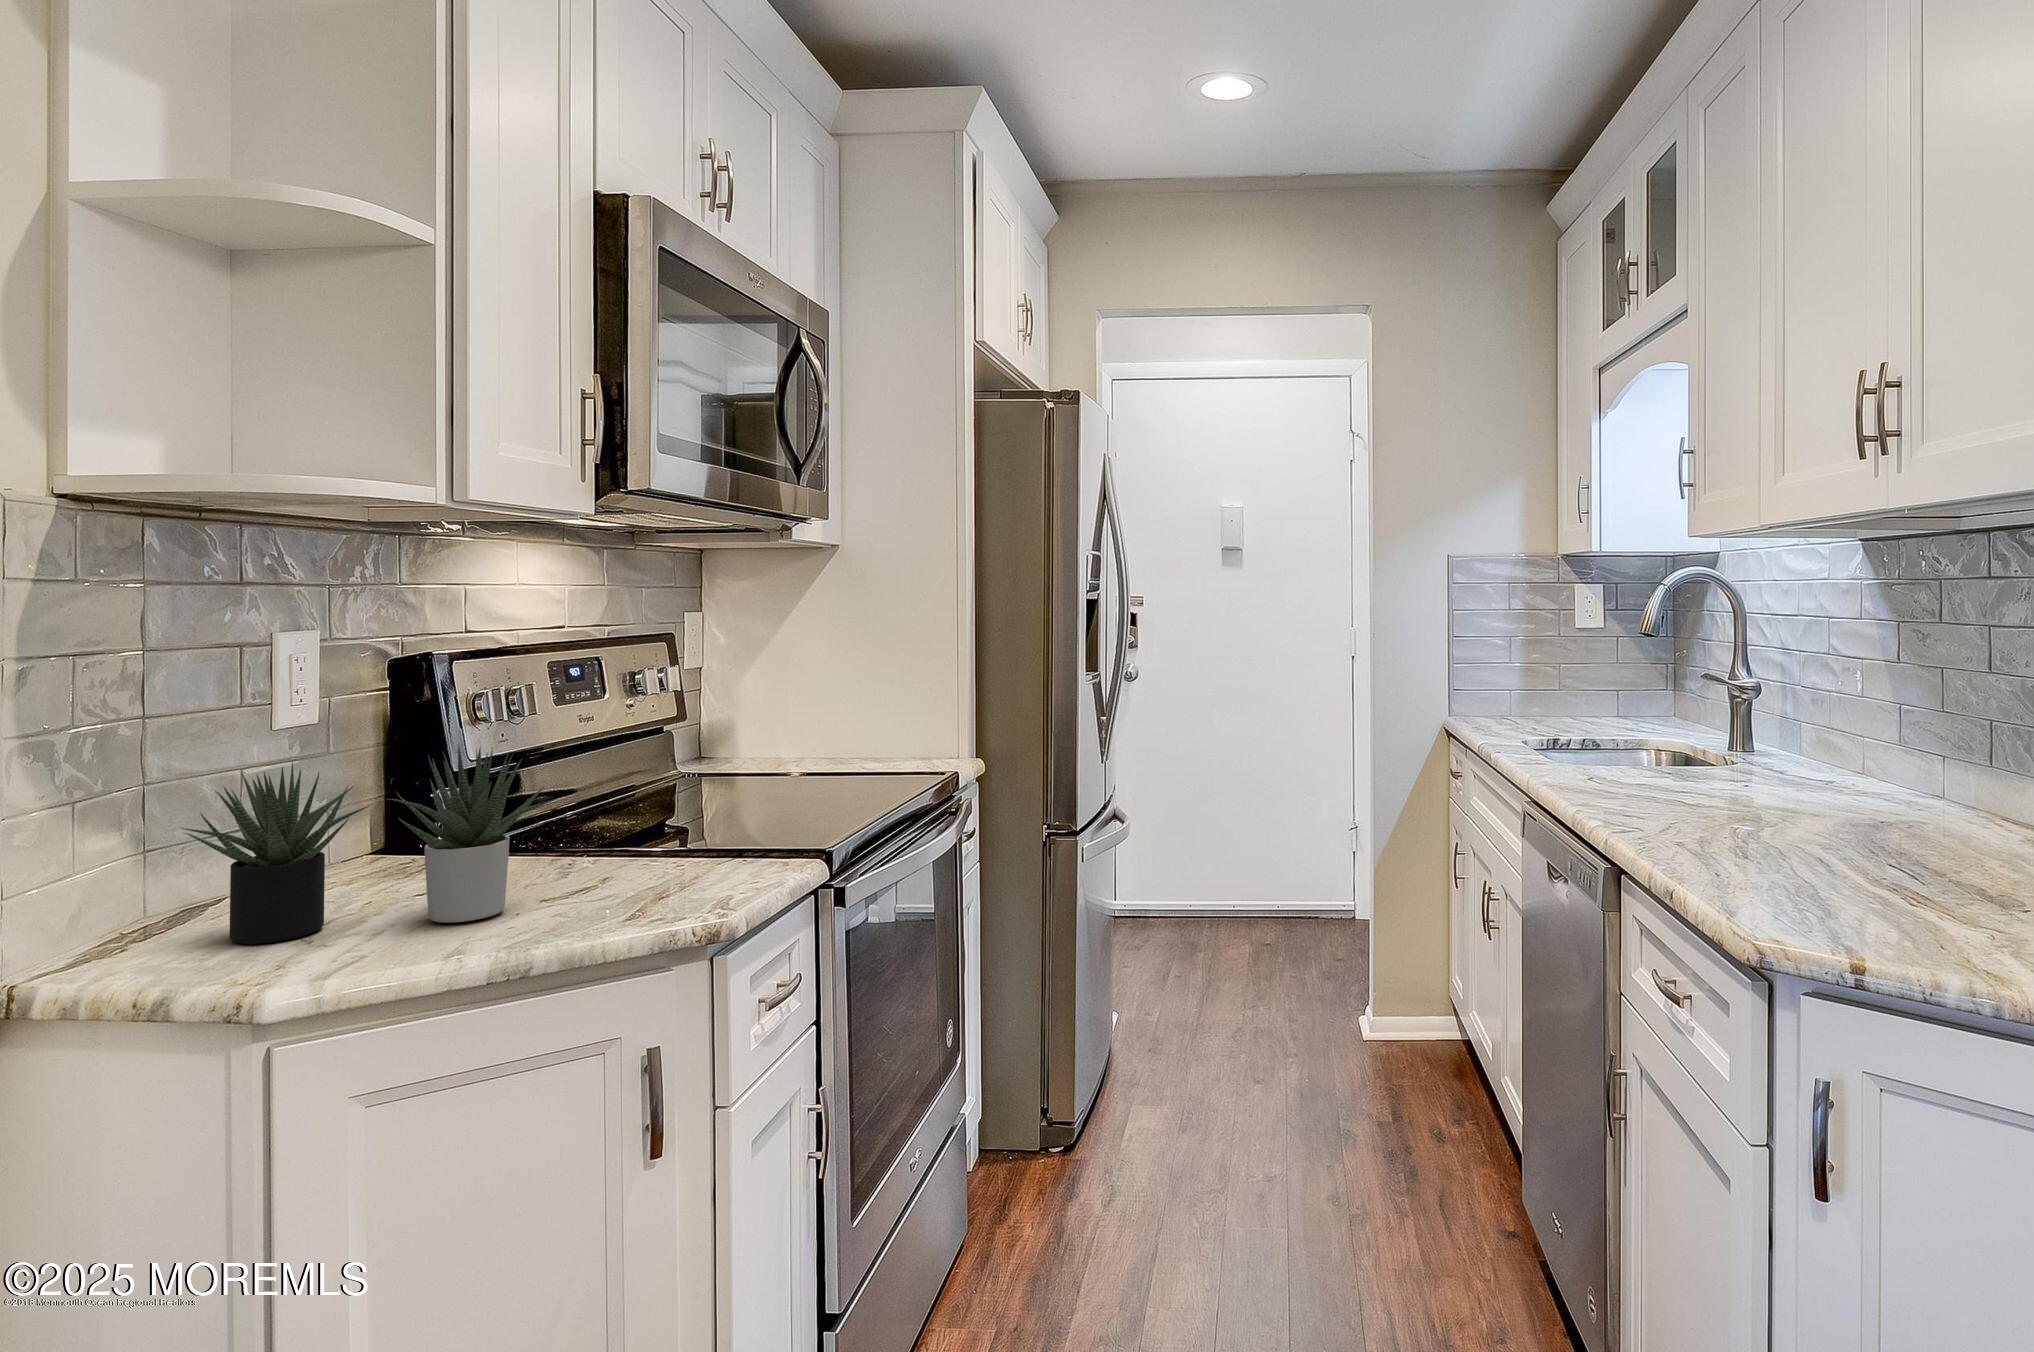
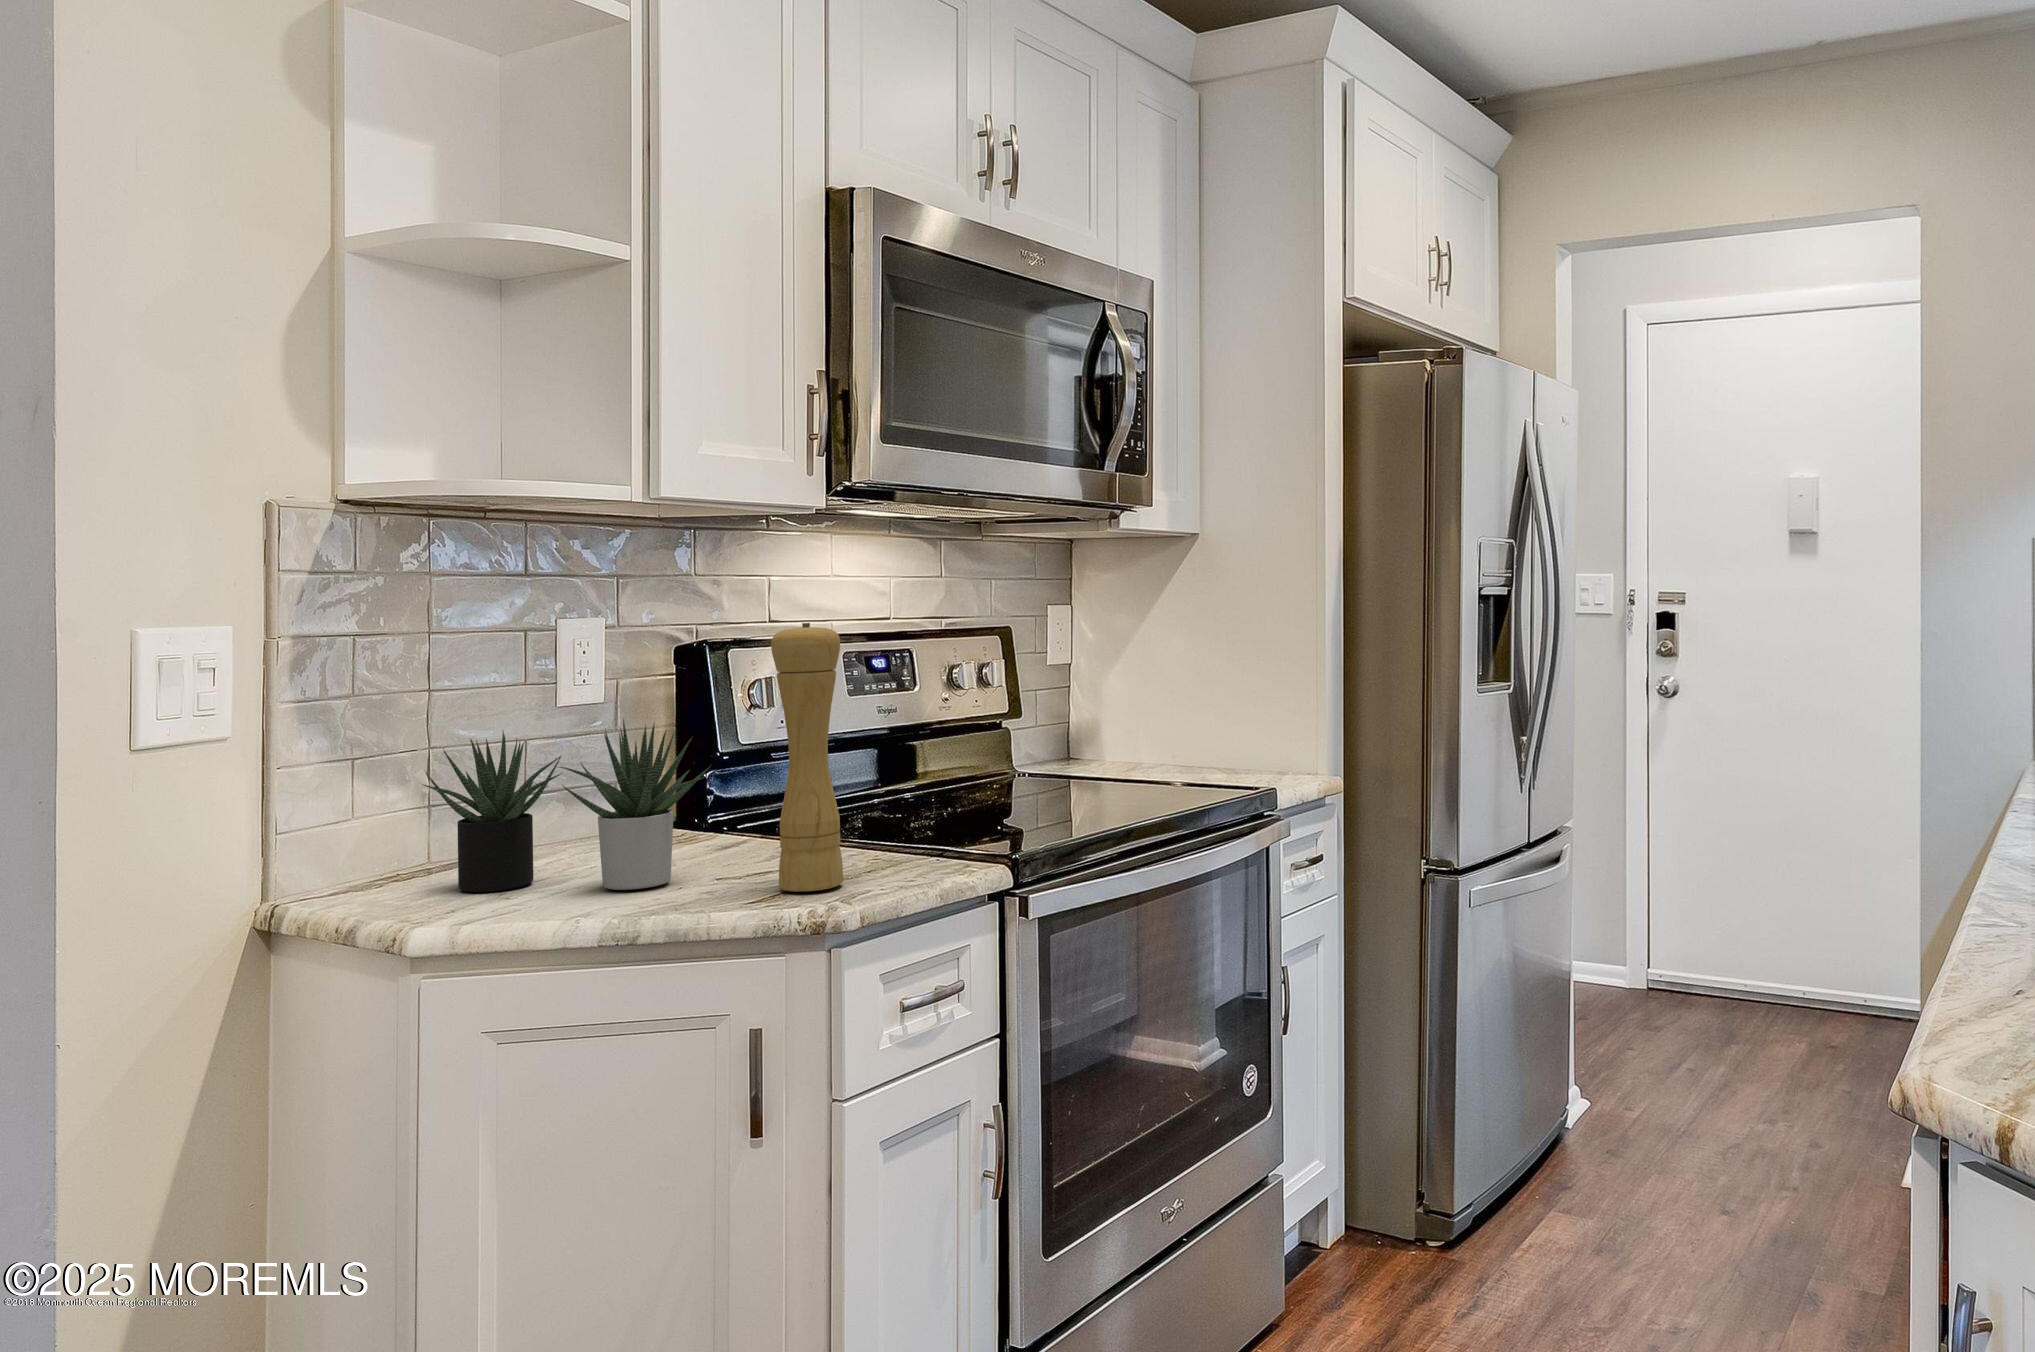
pepper mill: none [643,646,712,904] -> present [771,623,843,892]

